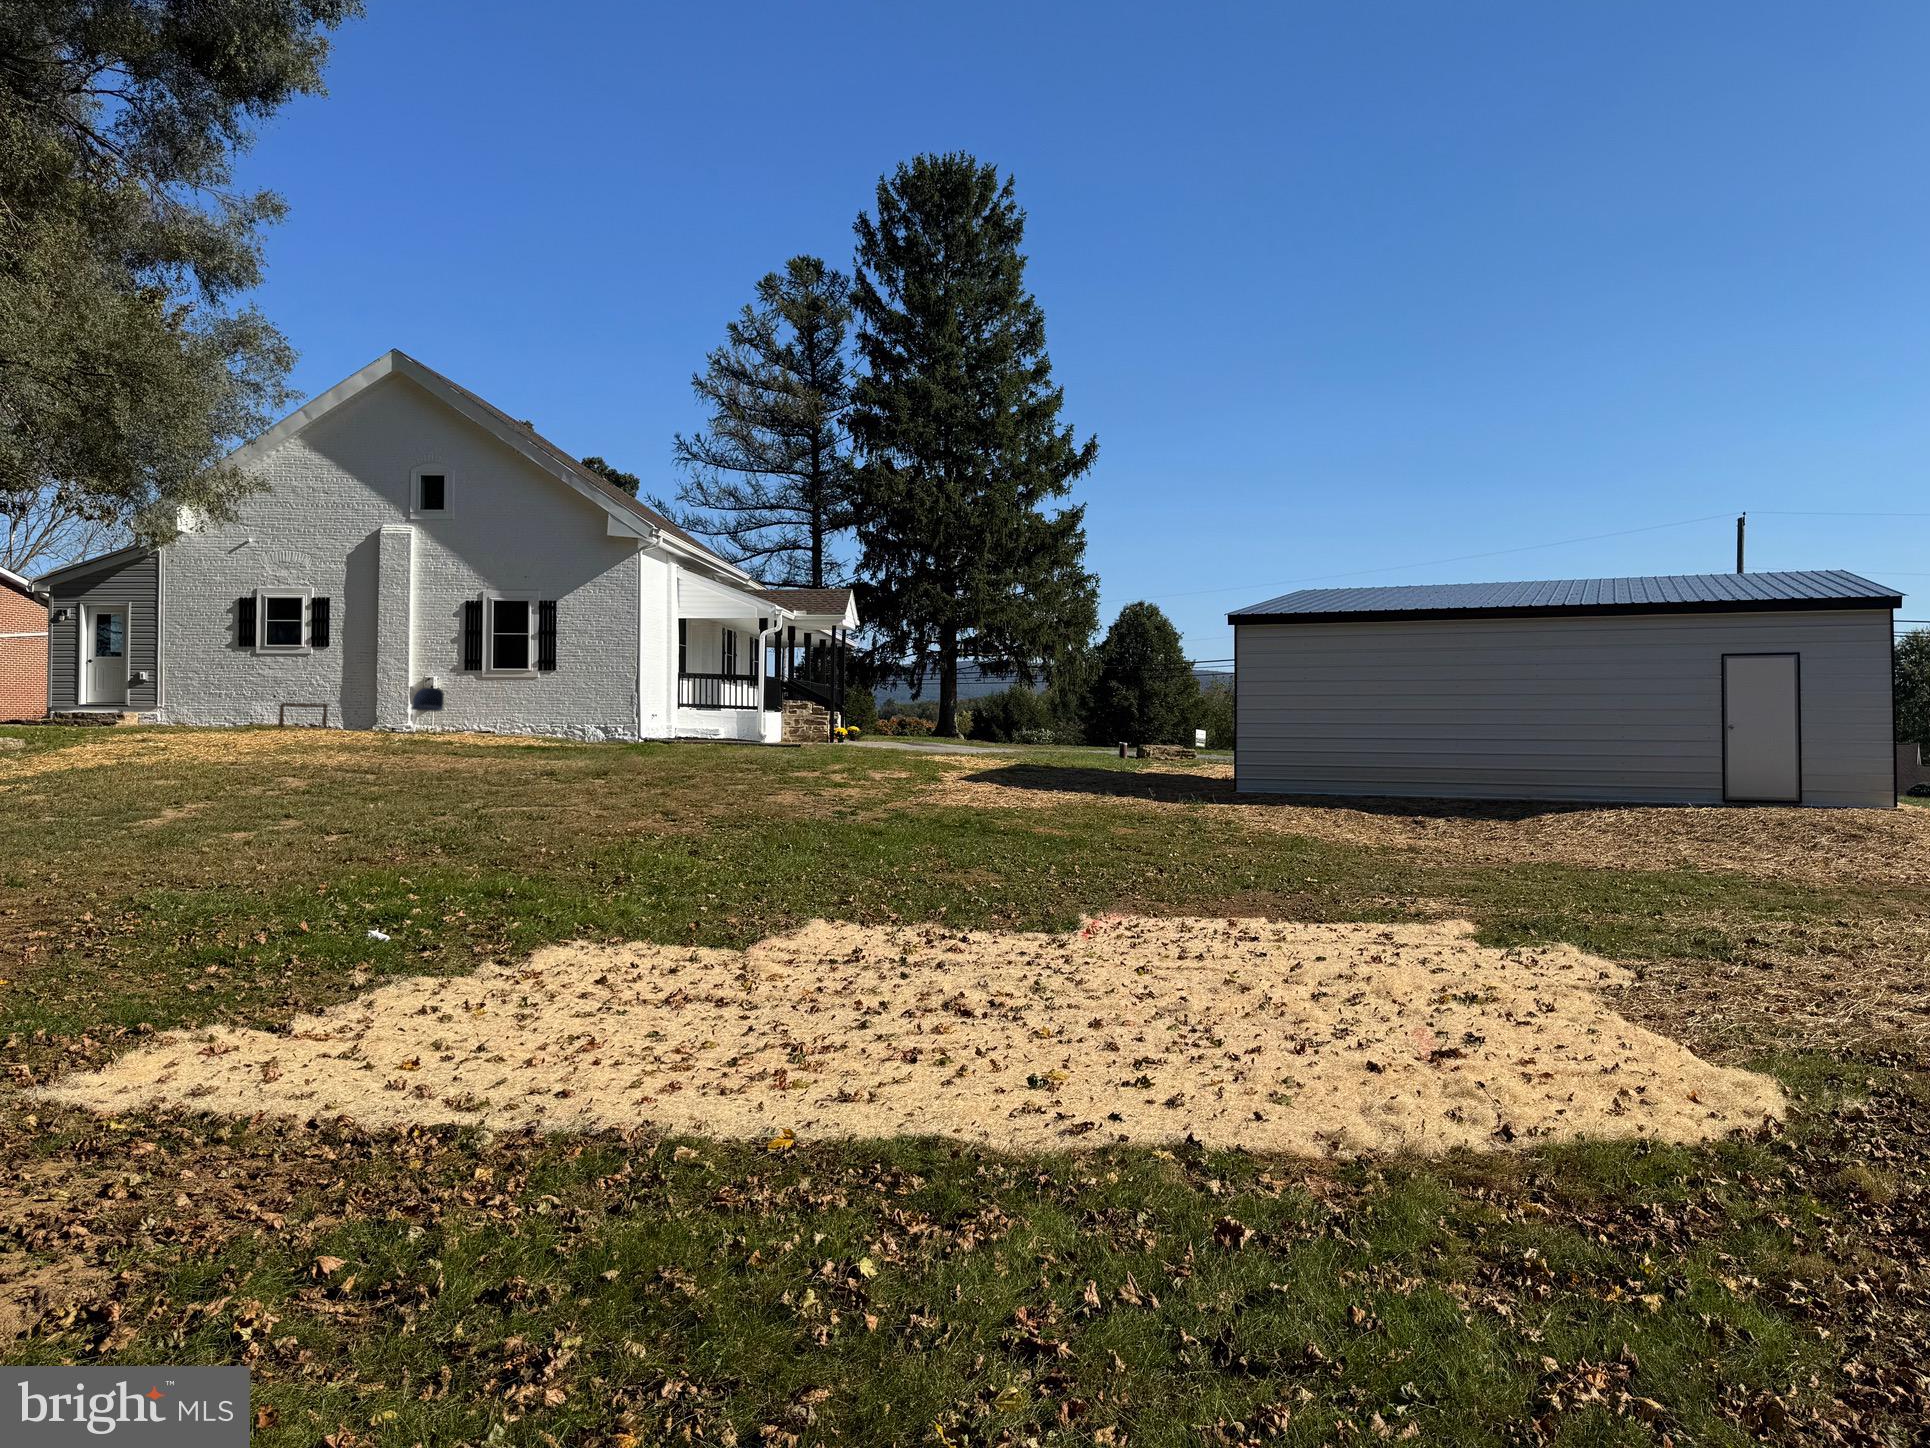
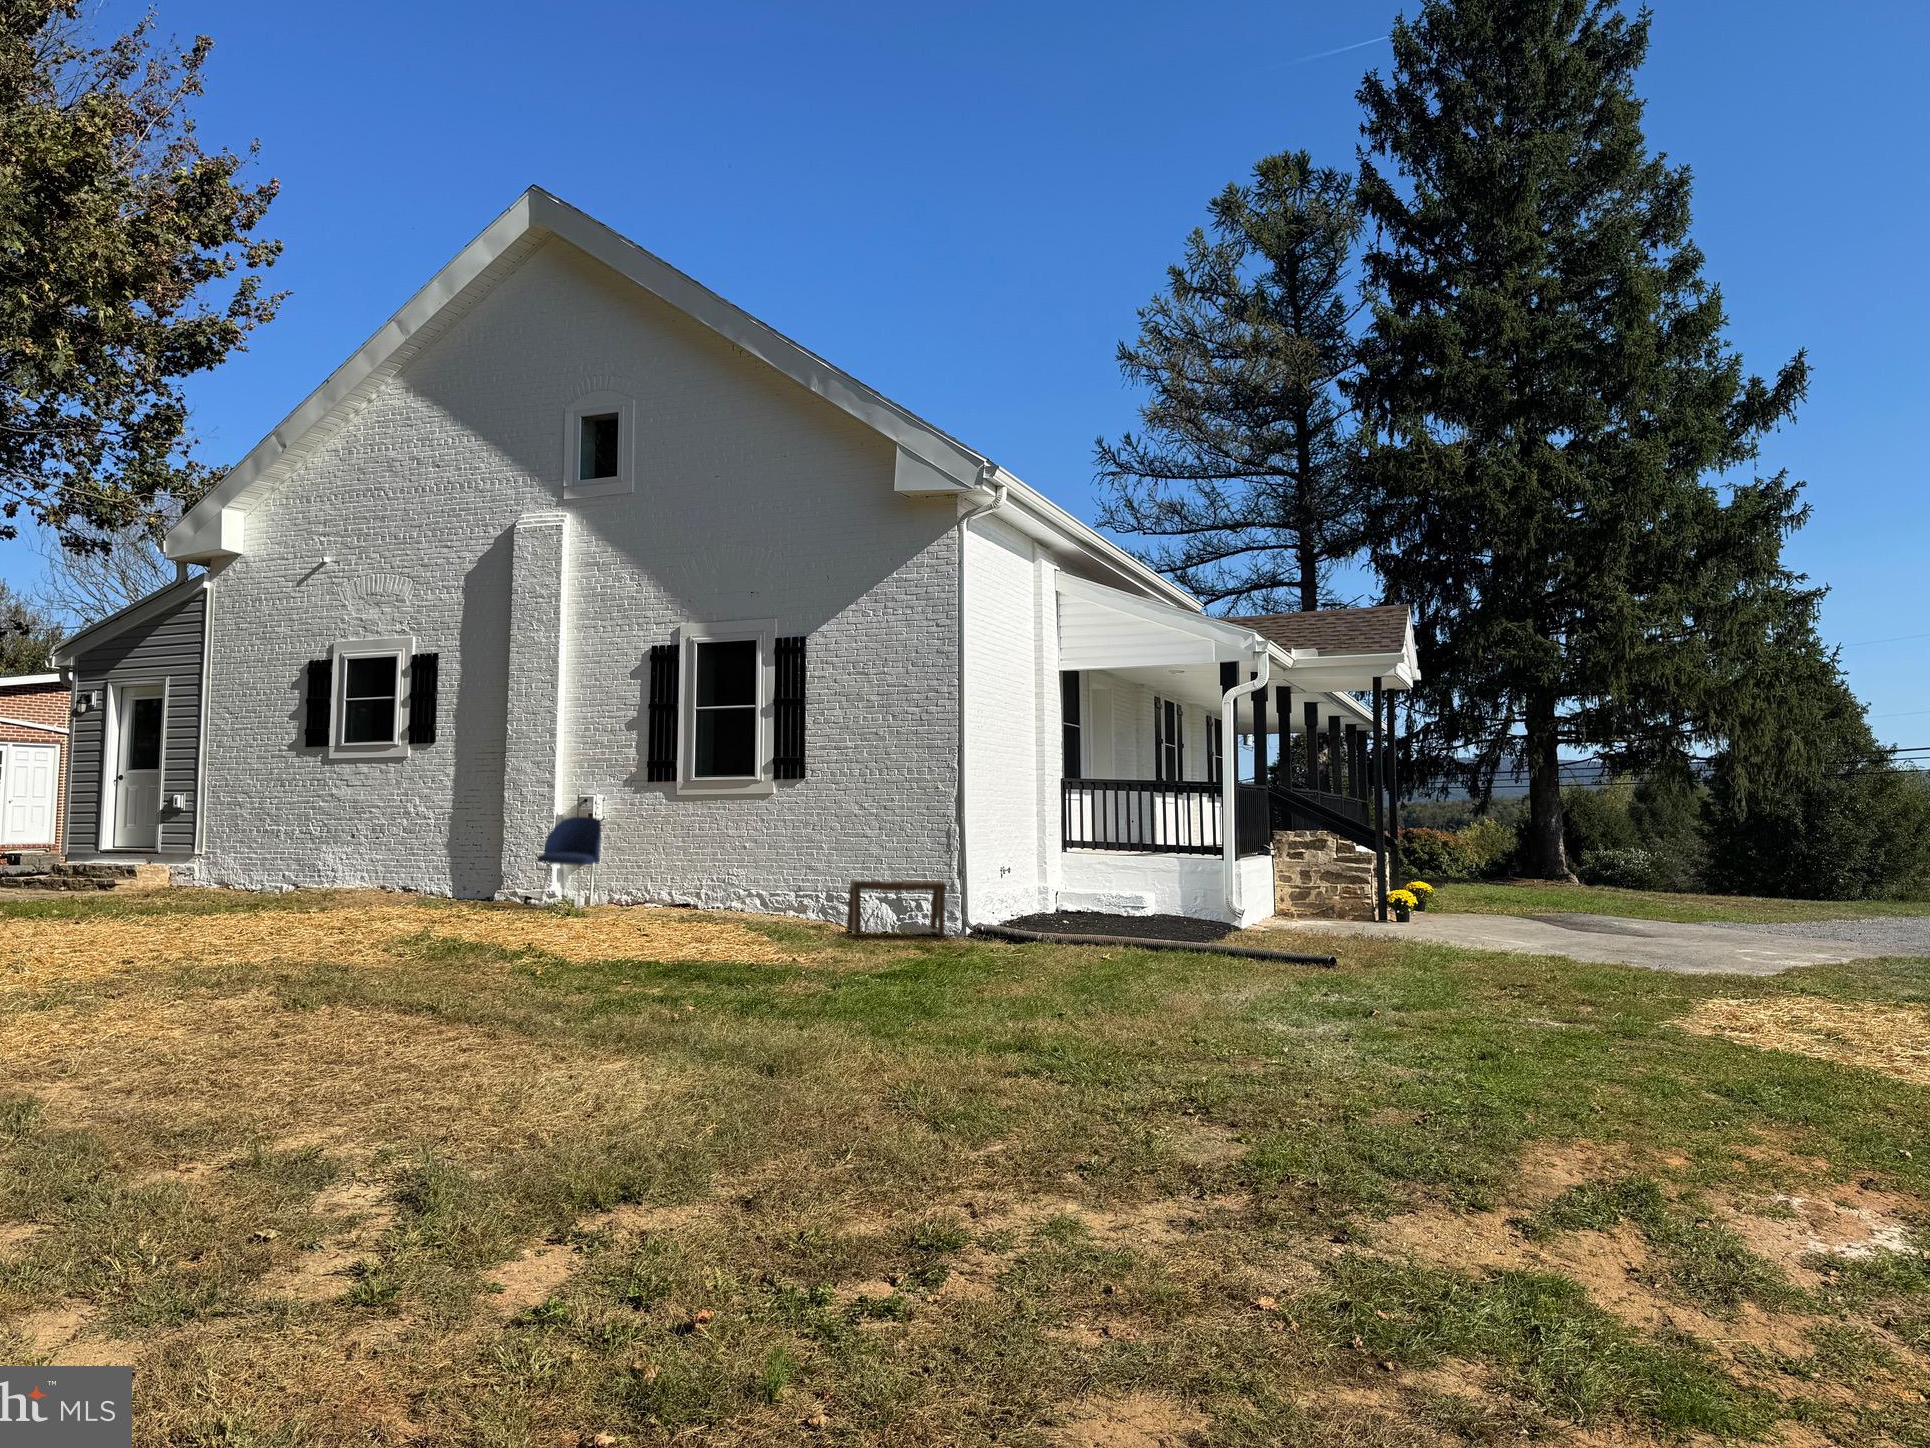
bench: present [278,703,328,728] -> present [847,880,947,937]

